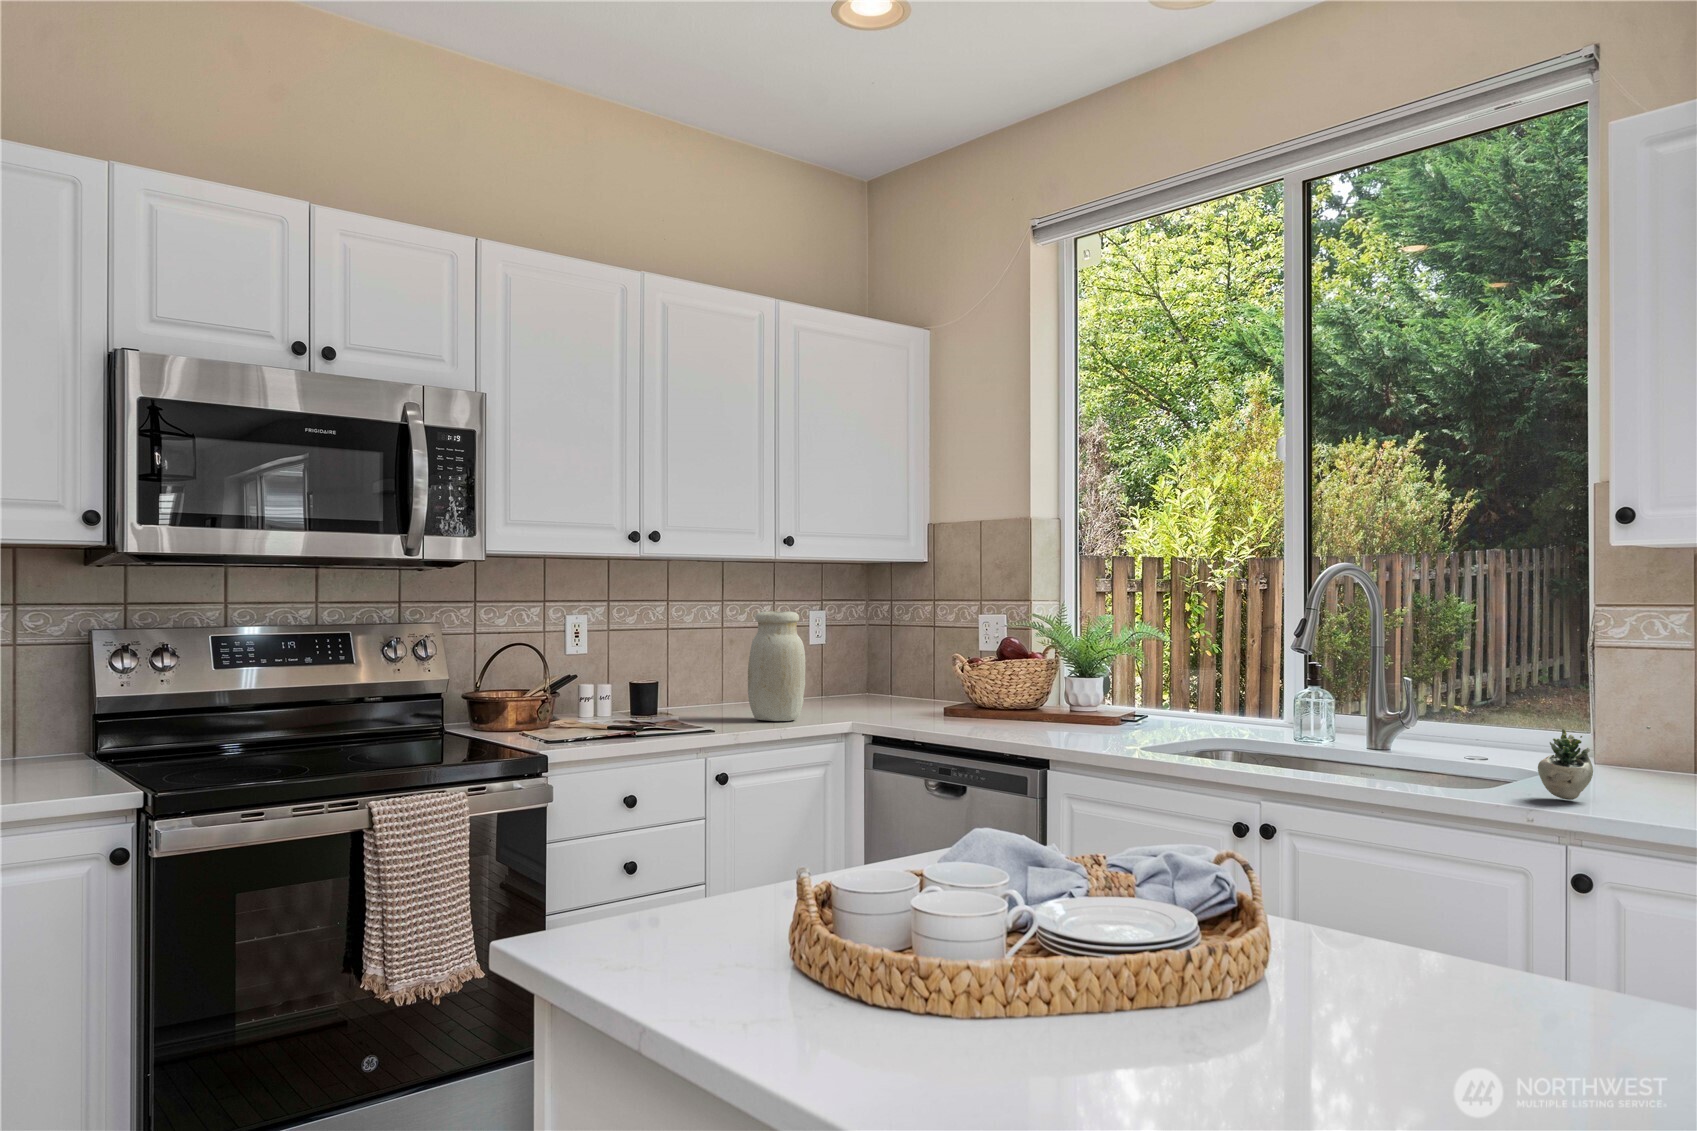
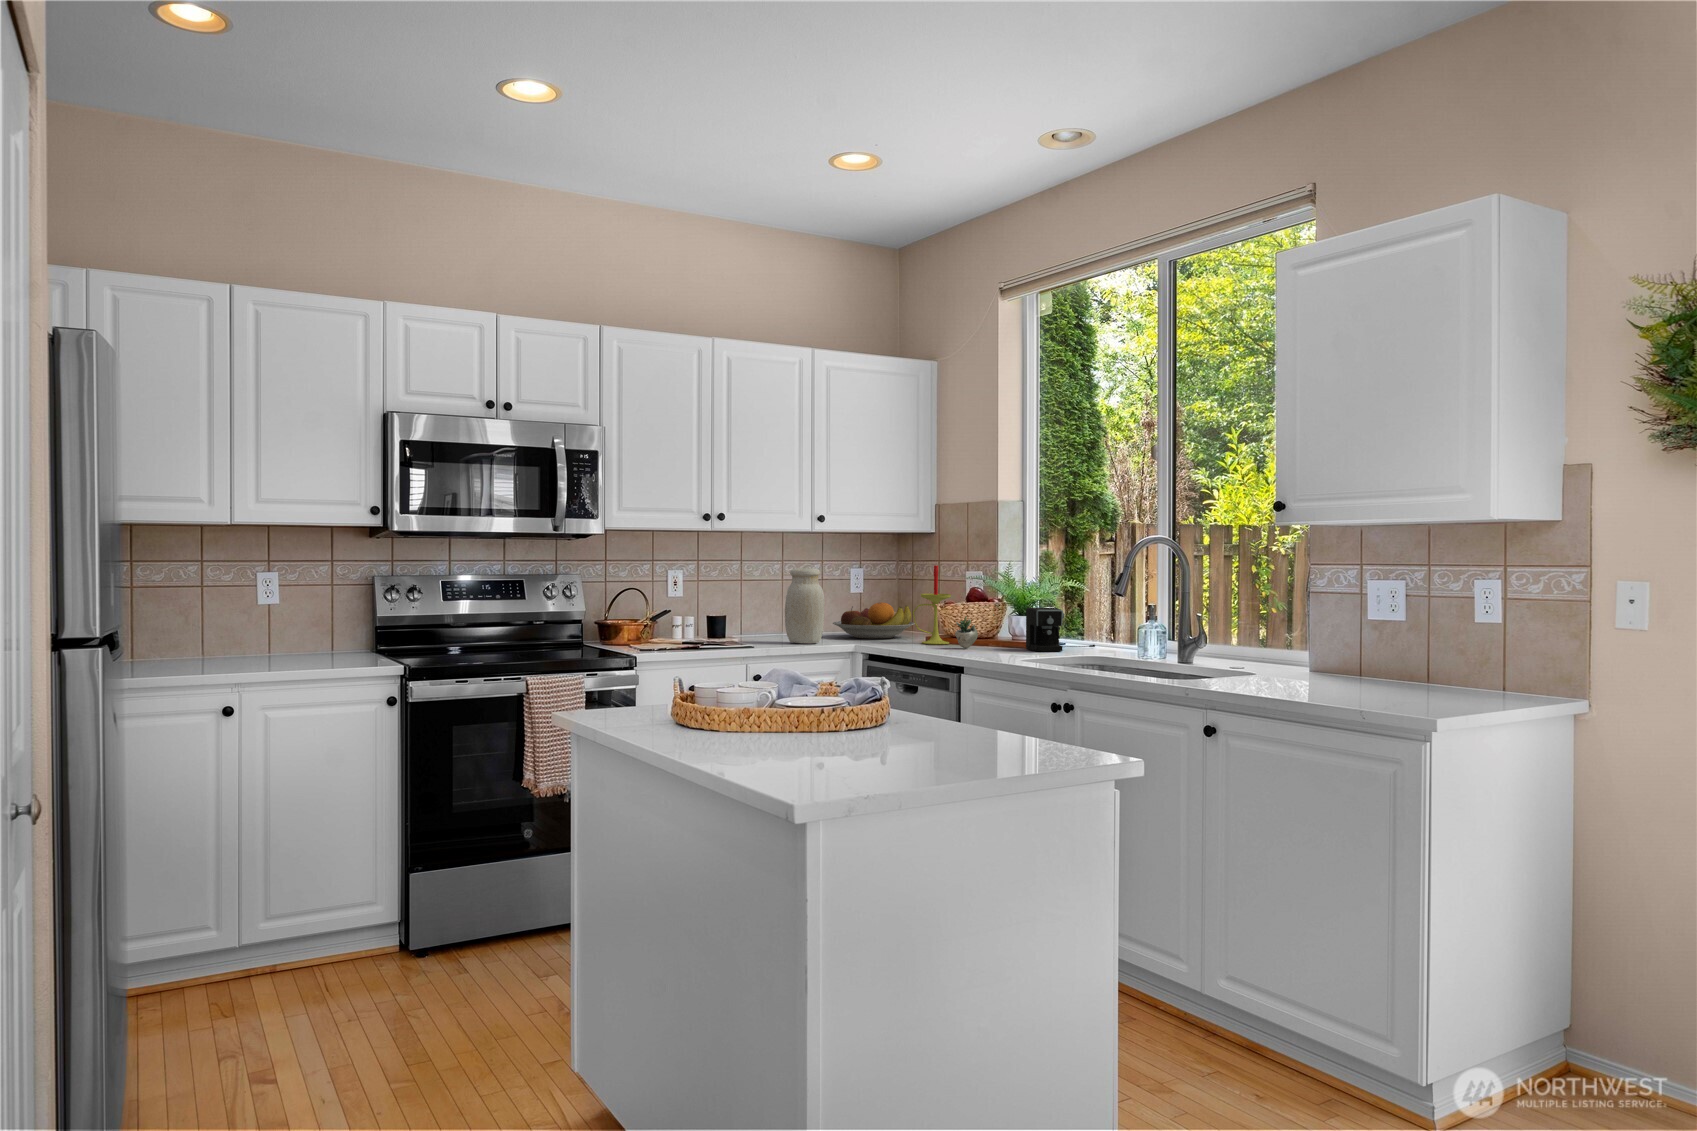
candle: none [929,603,982,718] -> present [913,565,951,644]
fruit bowl: none [799,658,913,709] -> present [833,602,914,639]
coffee maker: none [1102,666,1189,729] -> present [1026,608,1095,651]
succulent plant: present [1538,726,1650,800] -> present [955,615,994,648]

